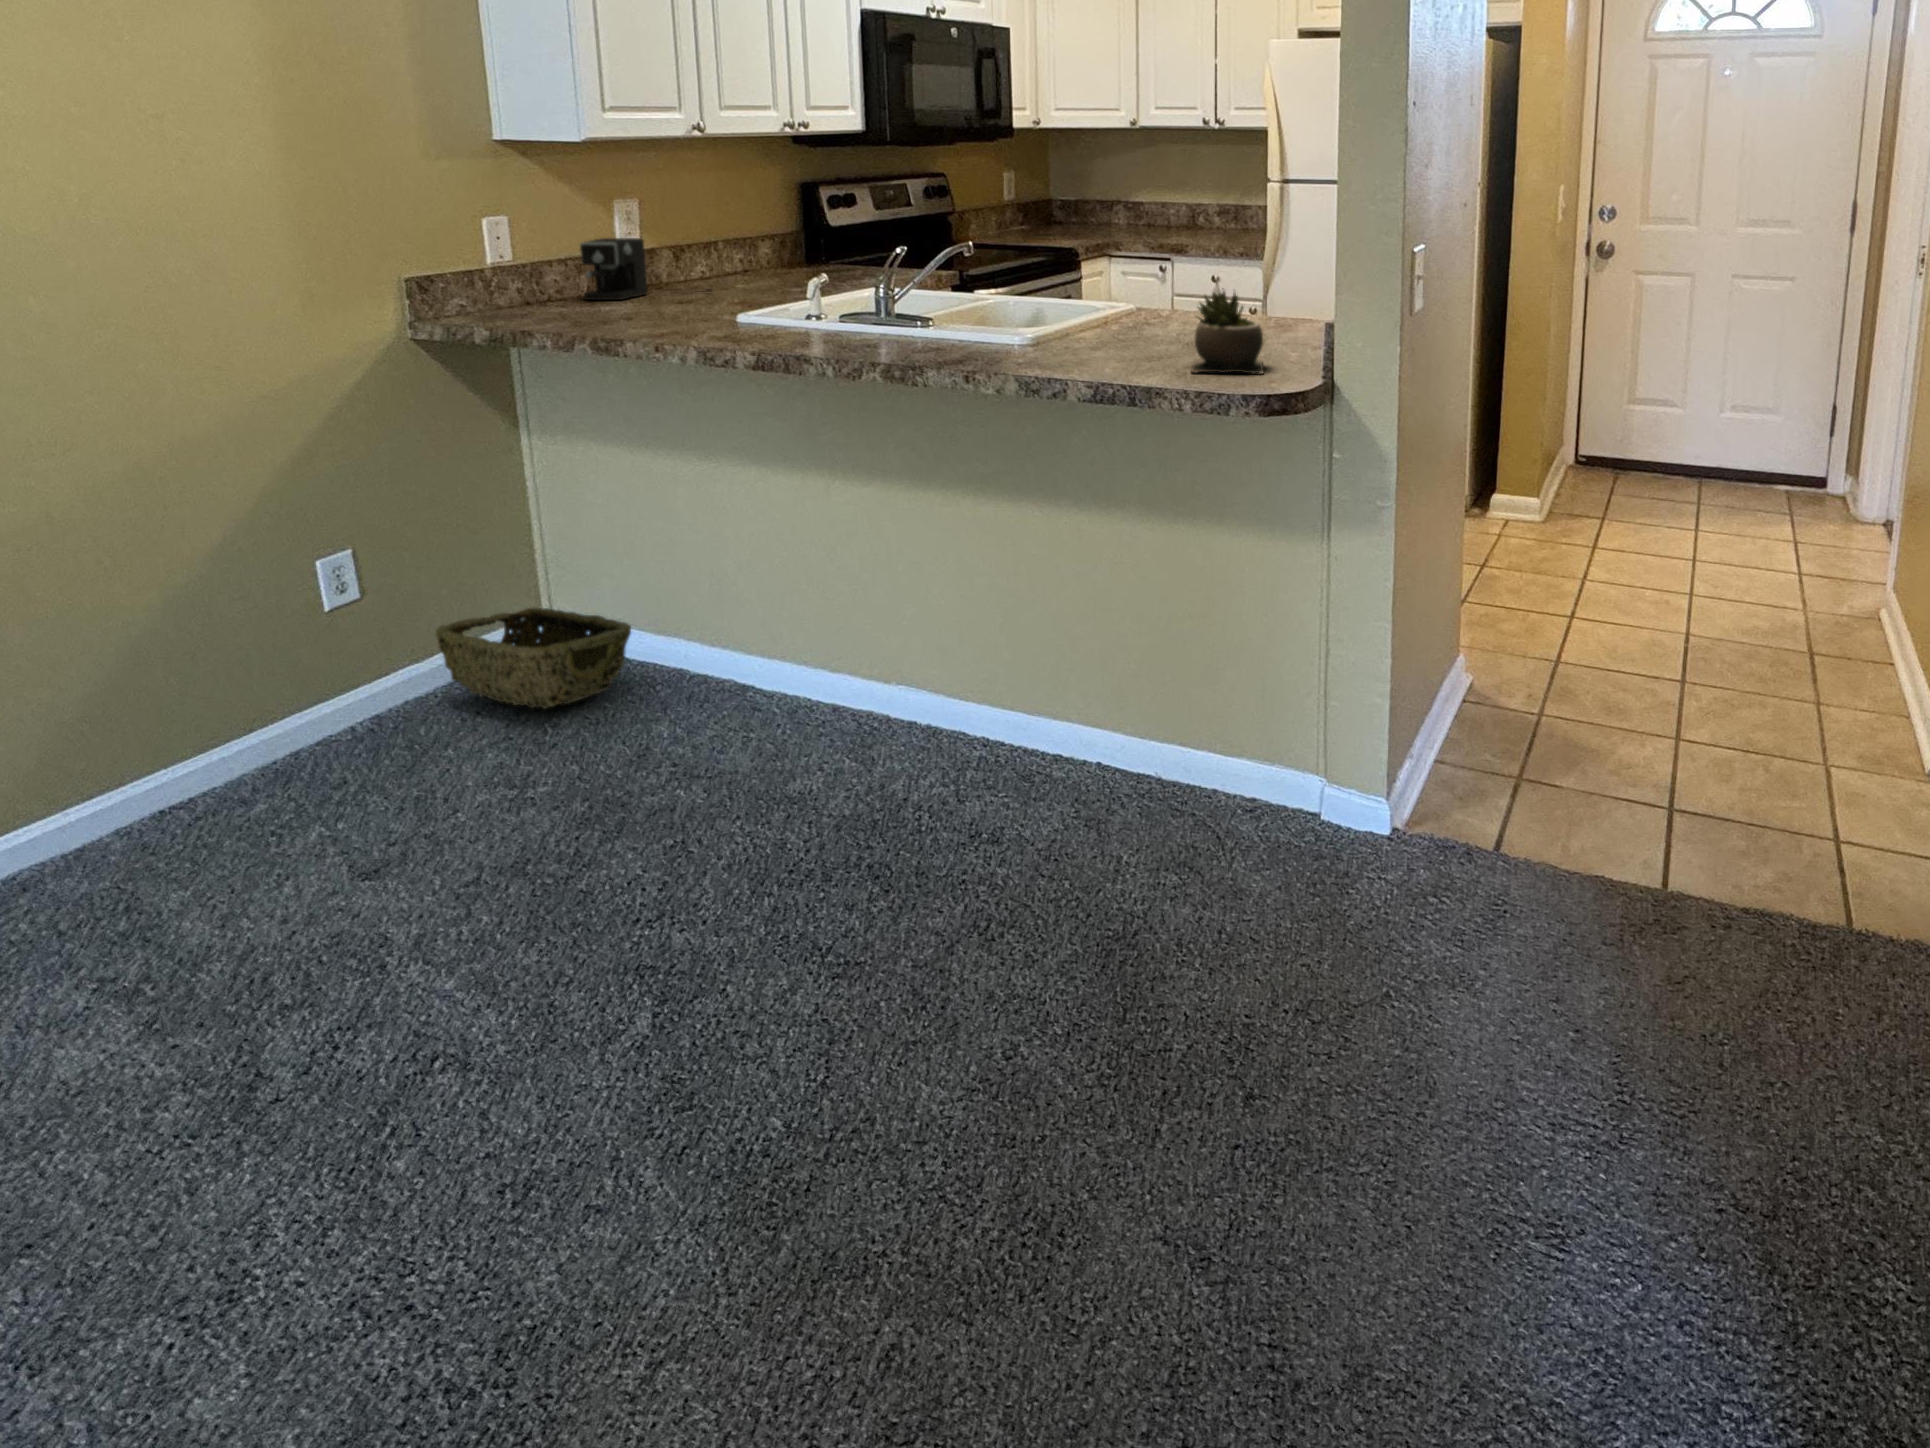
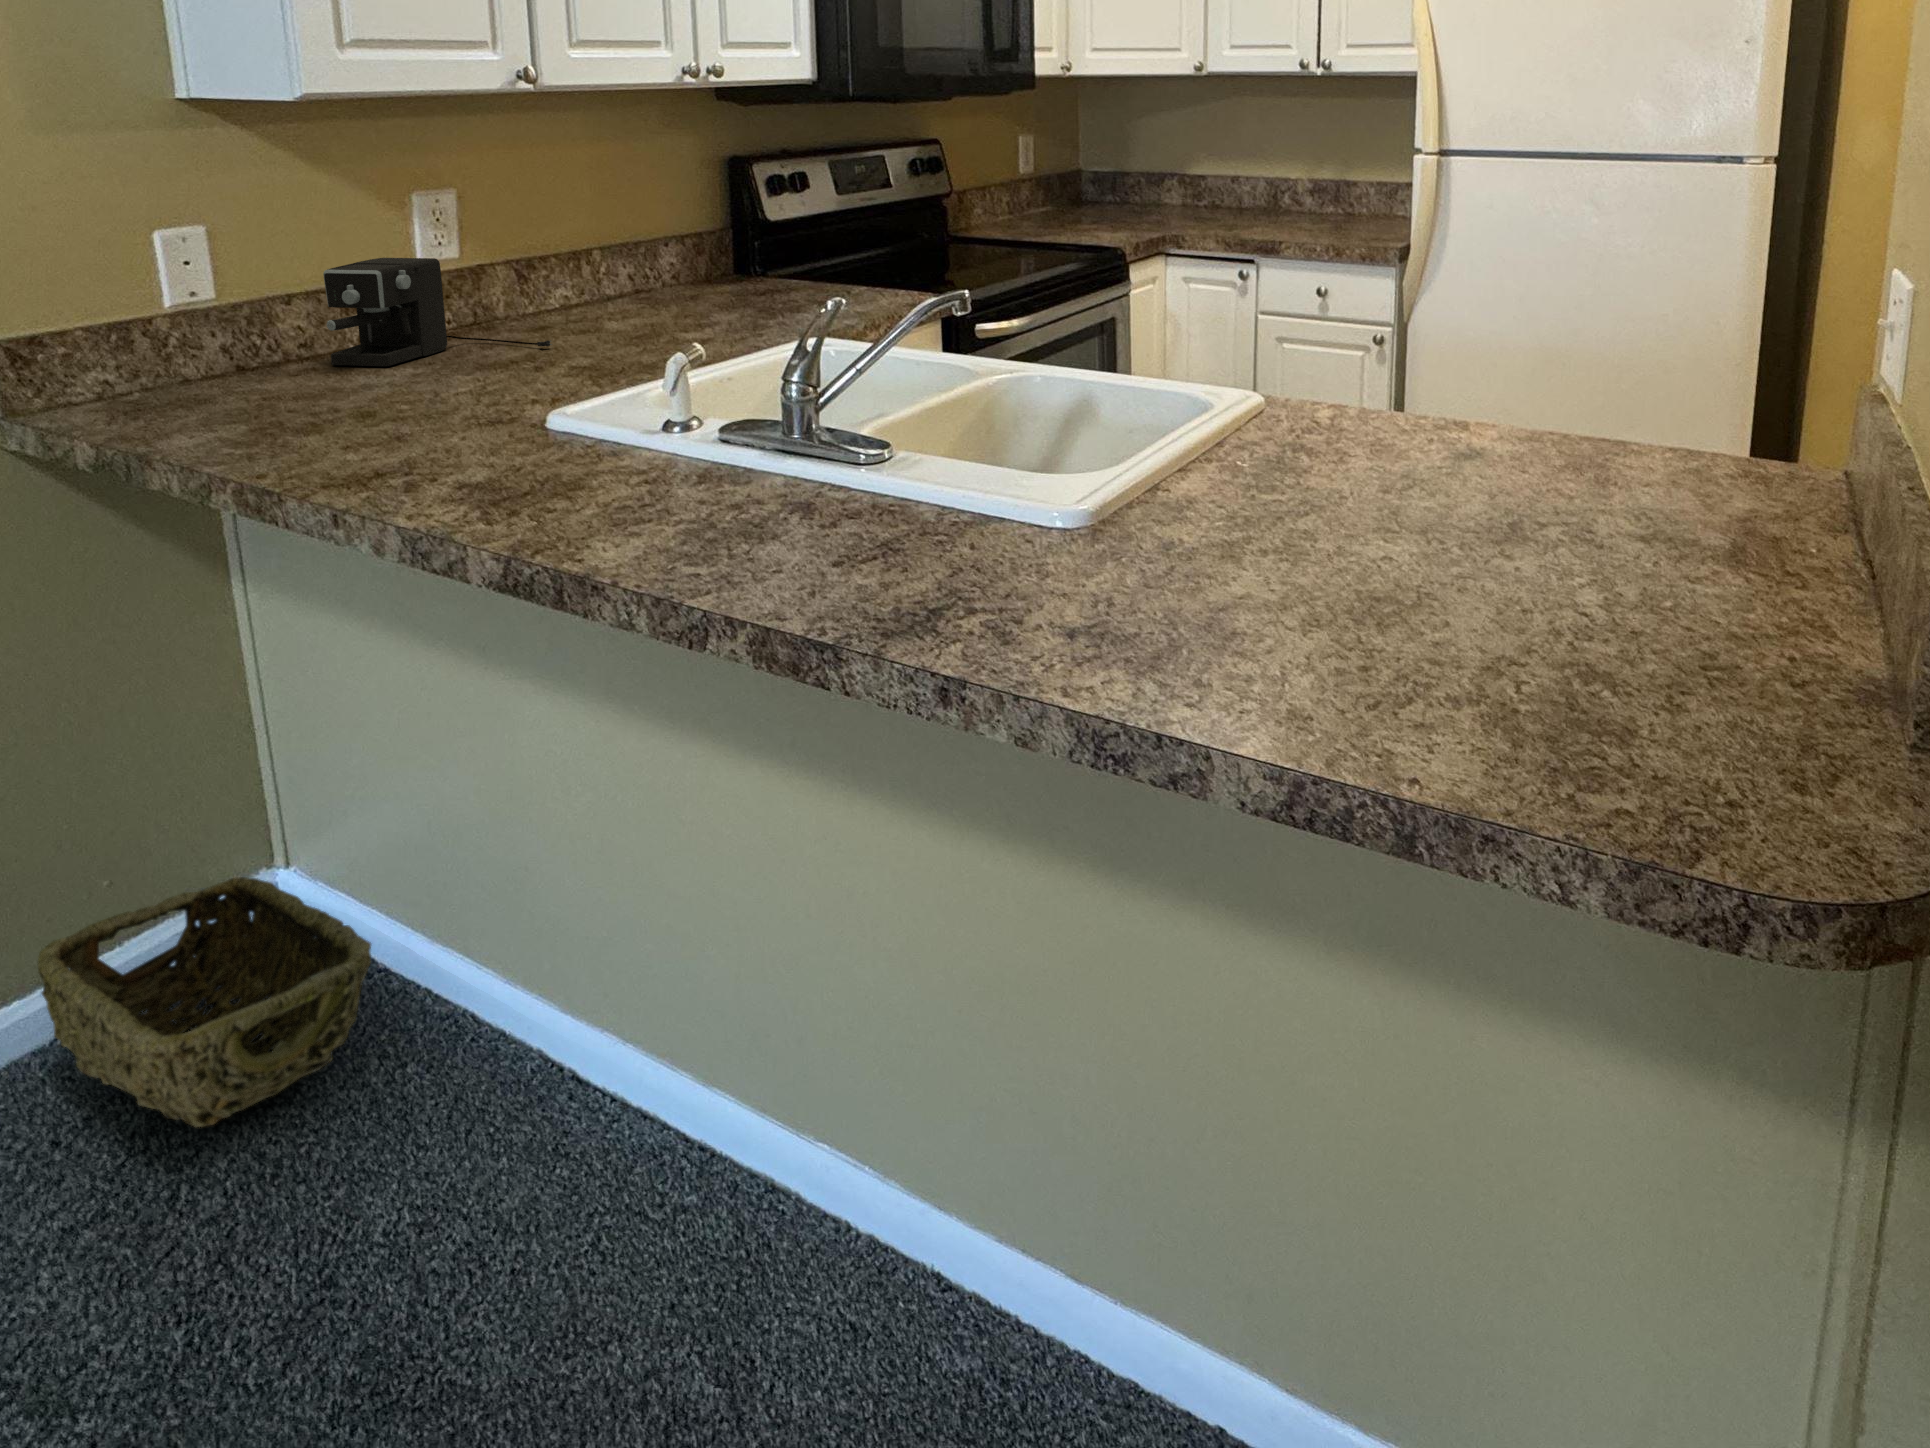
succulent plant: present [1191,288,1263,373] -> none [1521,493,1786,760]

